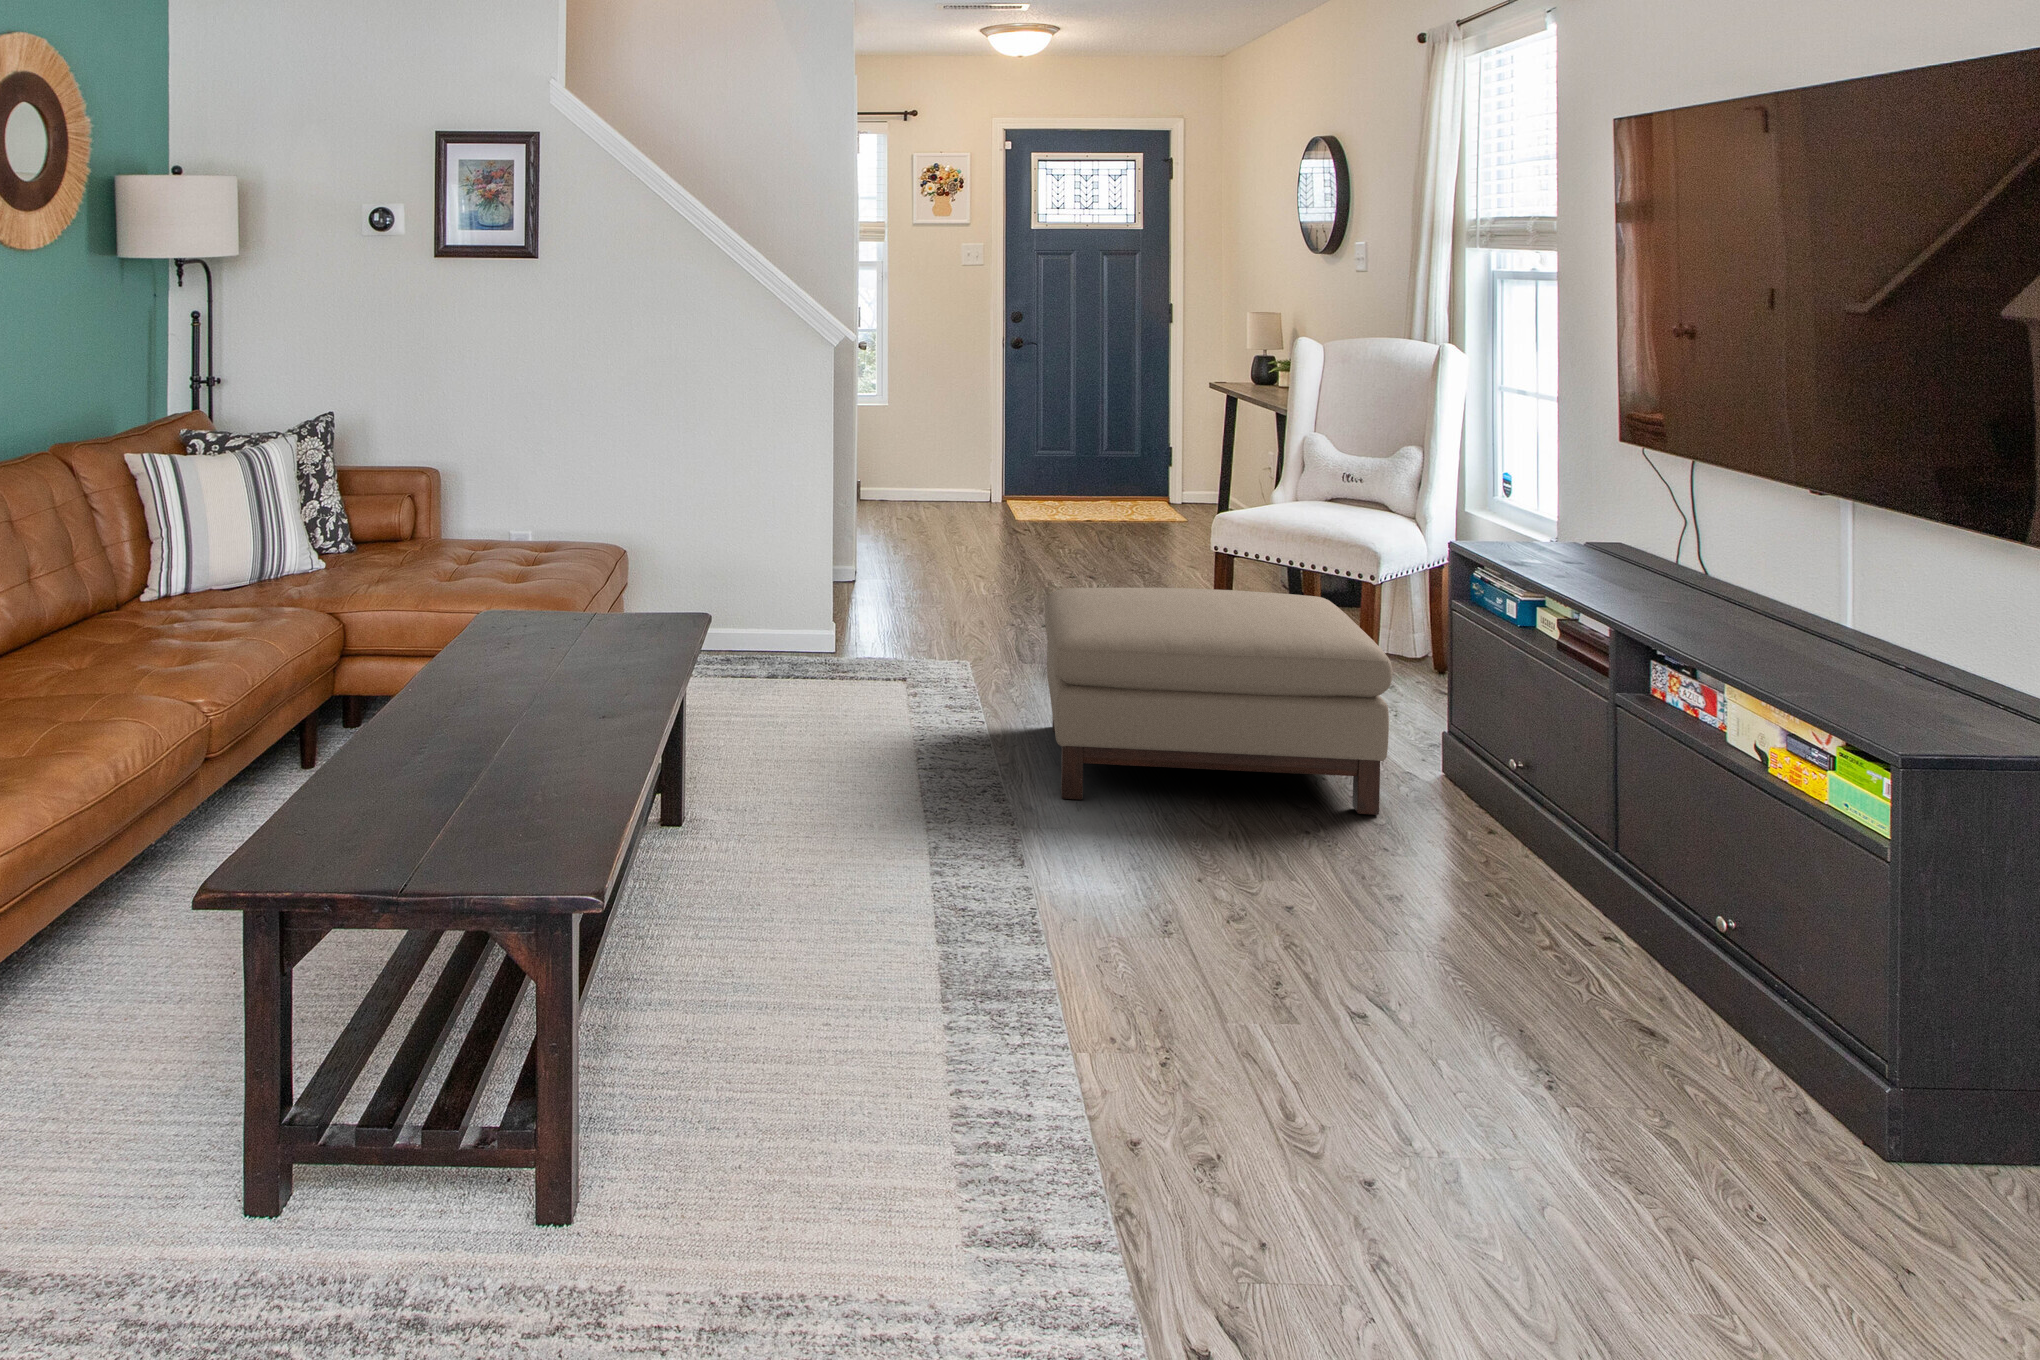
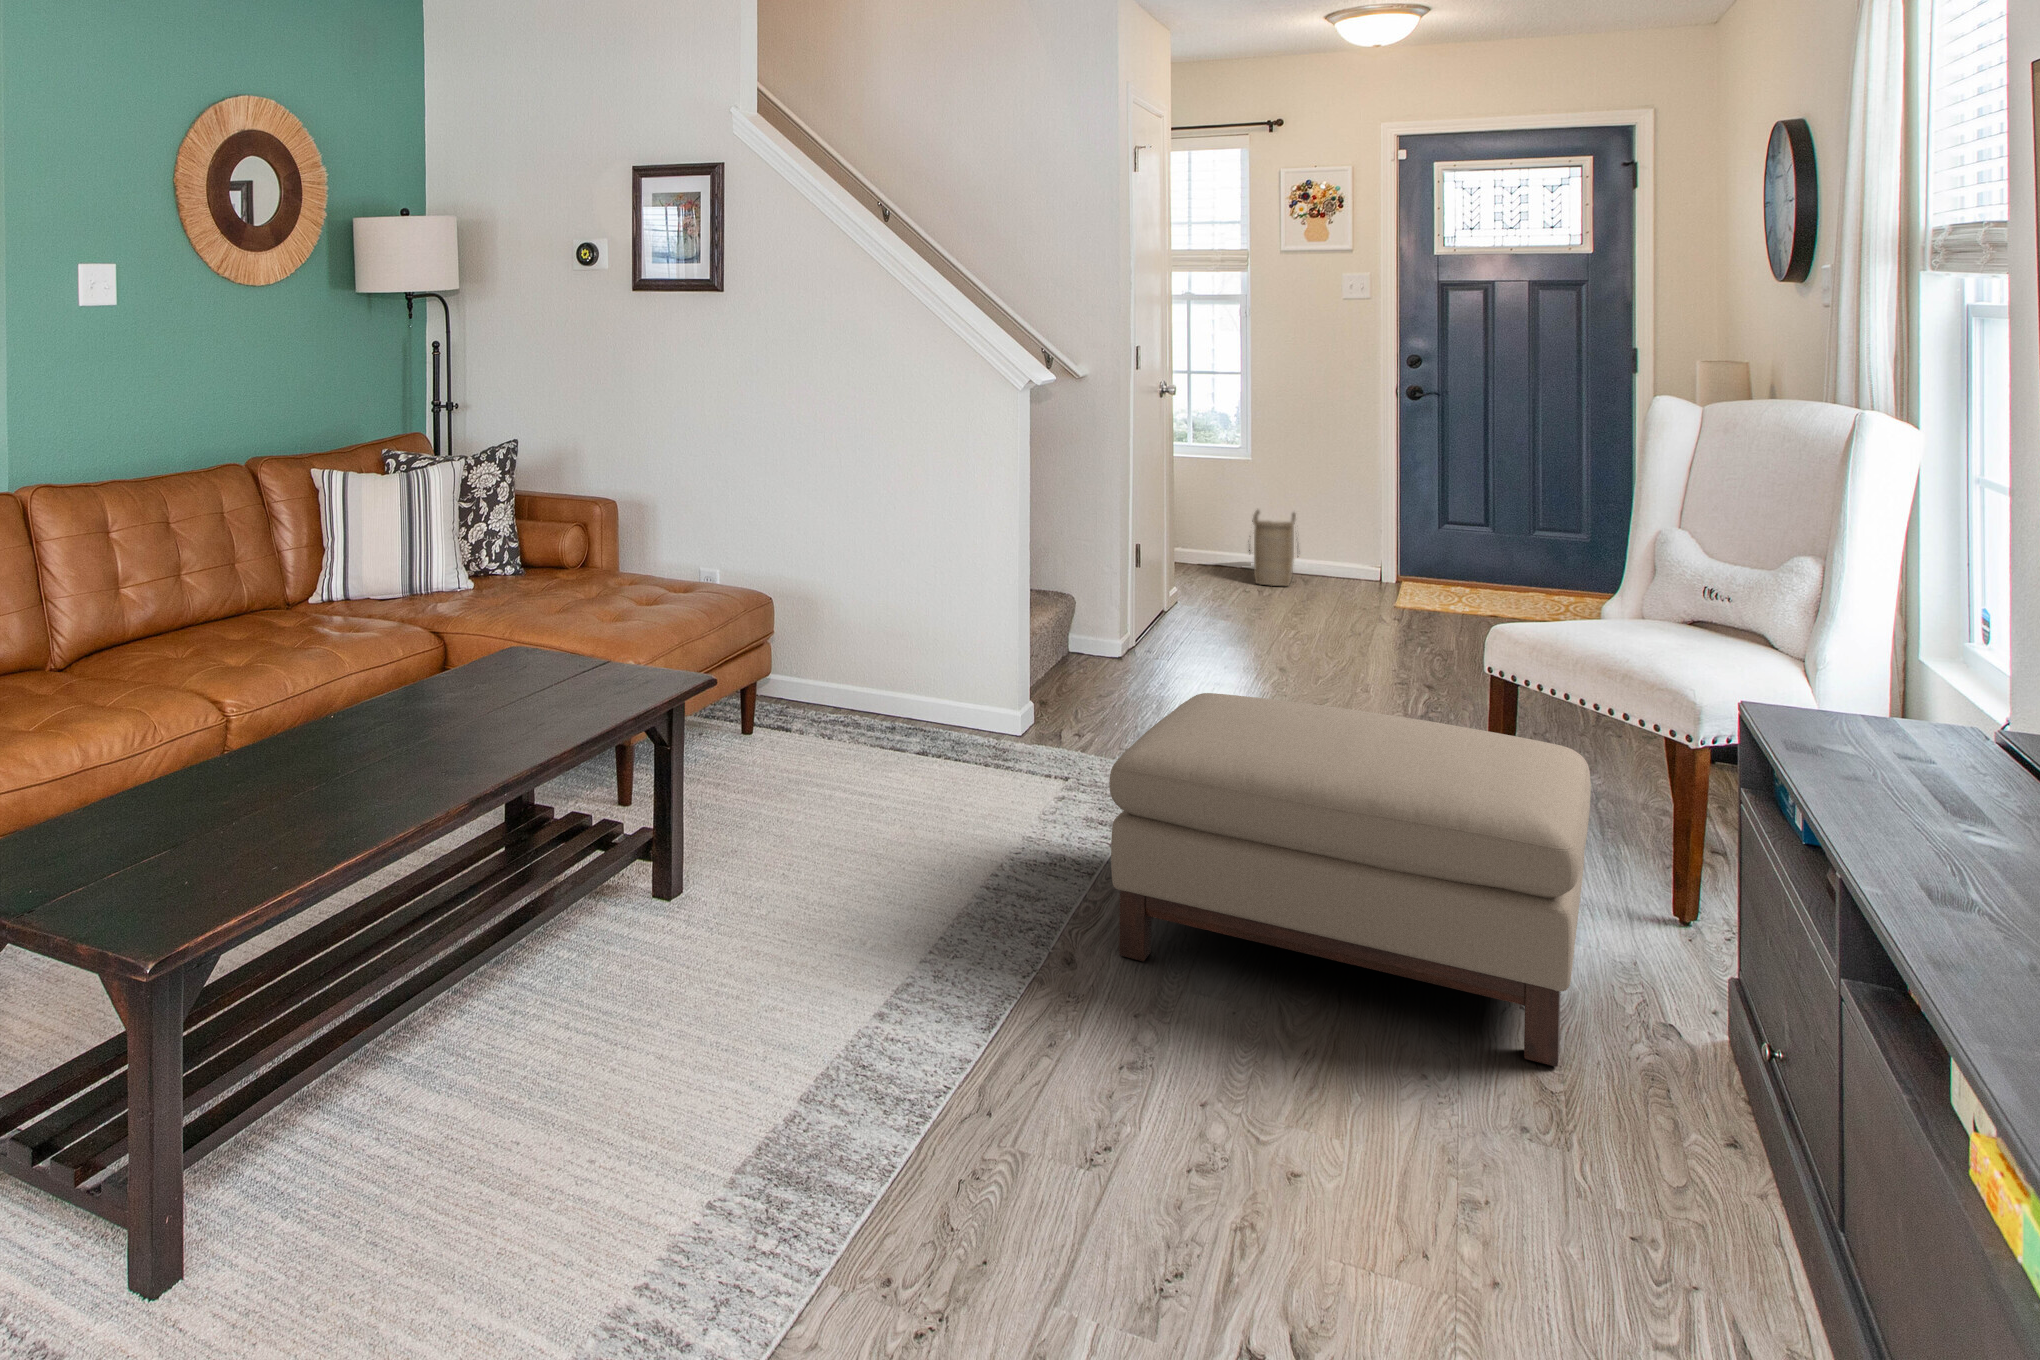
basket: none [892,448,936,514] -> present [1249,510,1299,586]

